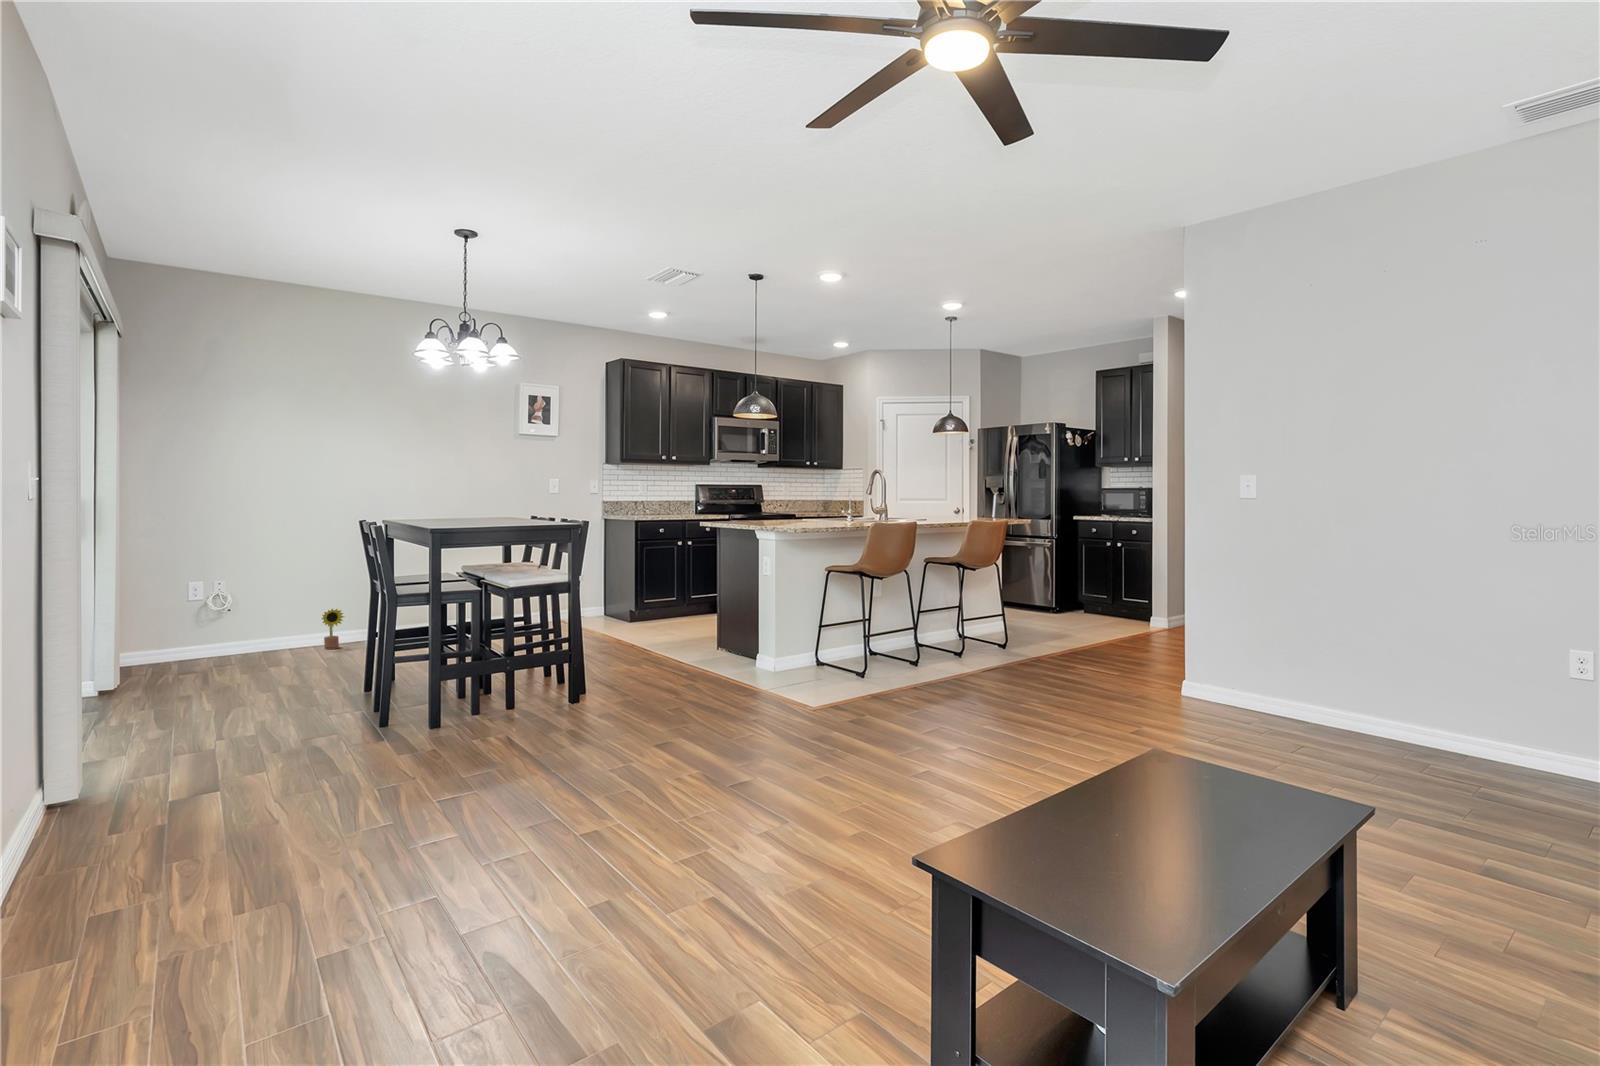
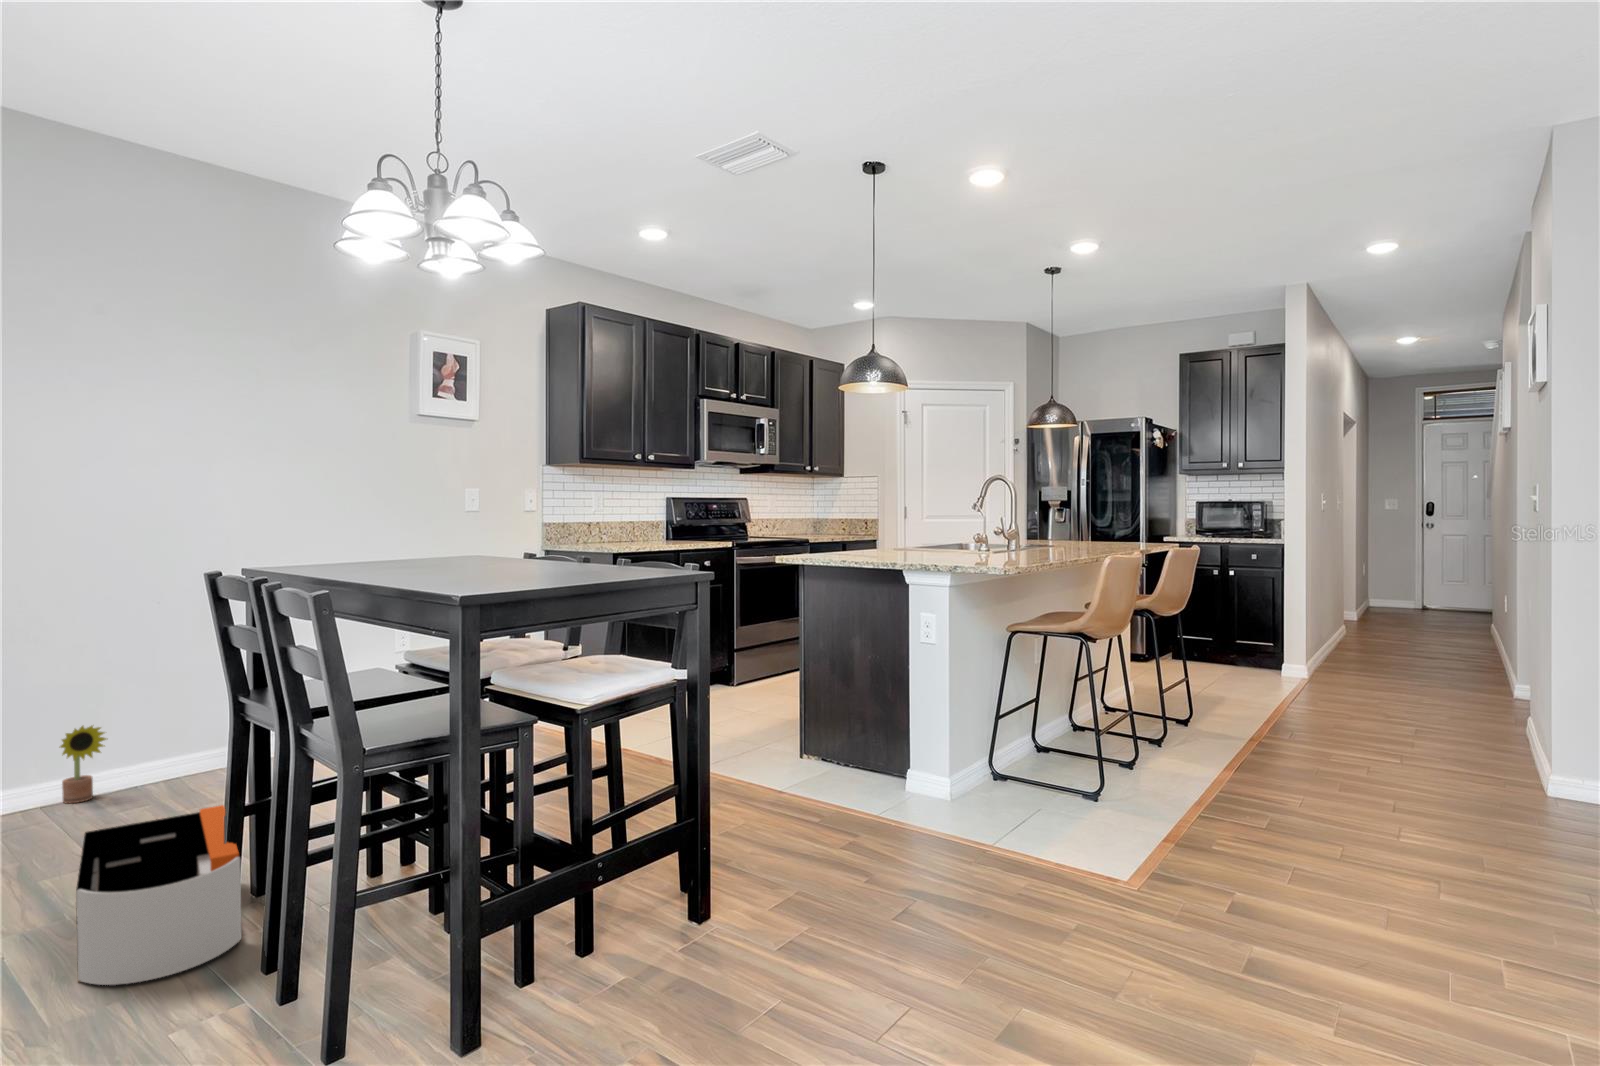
storage bin: none [301,643,378,707] -> present [76,805,241,985]

